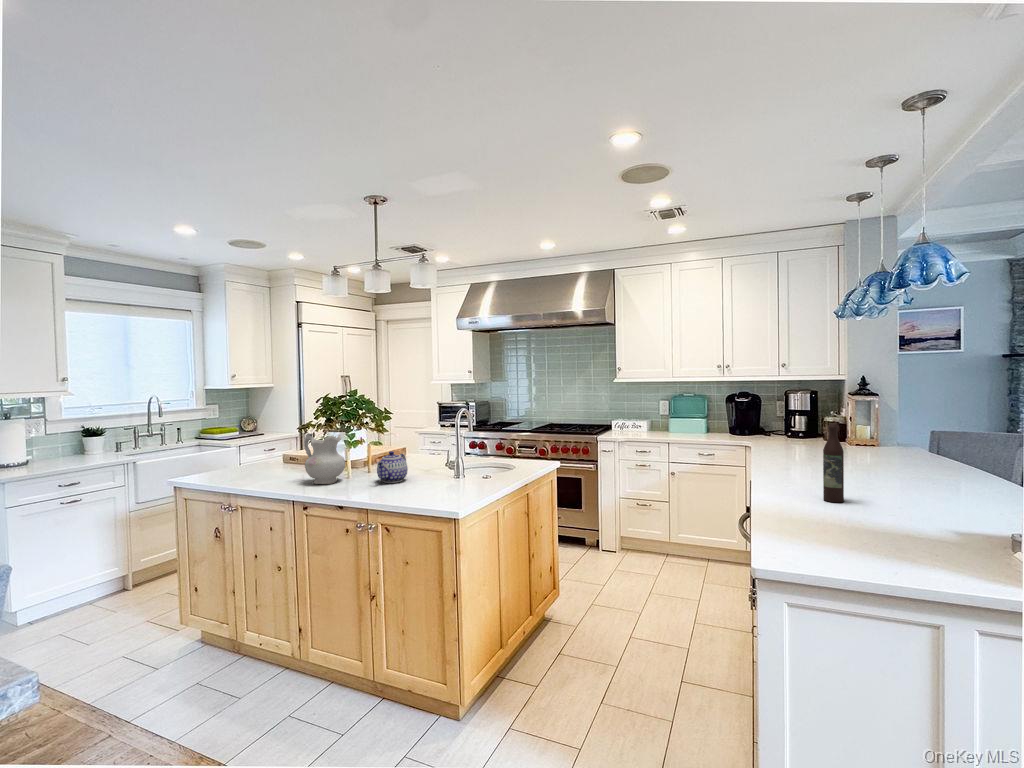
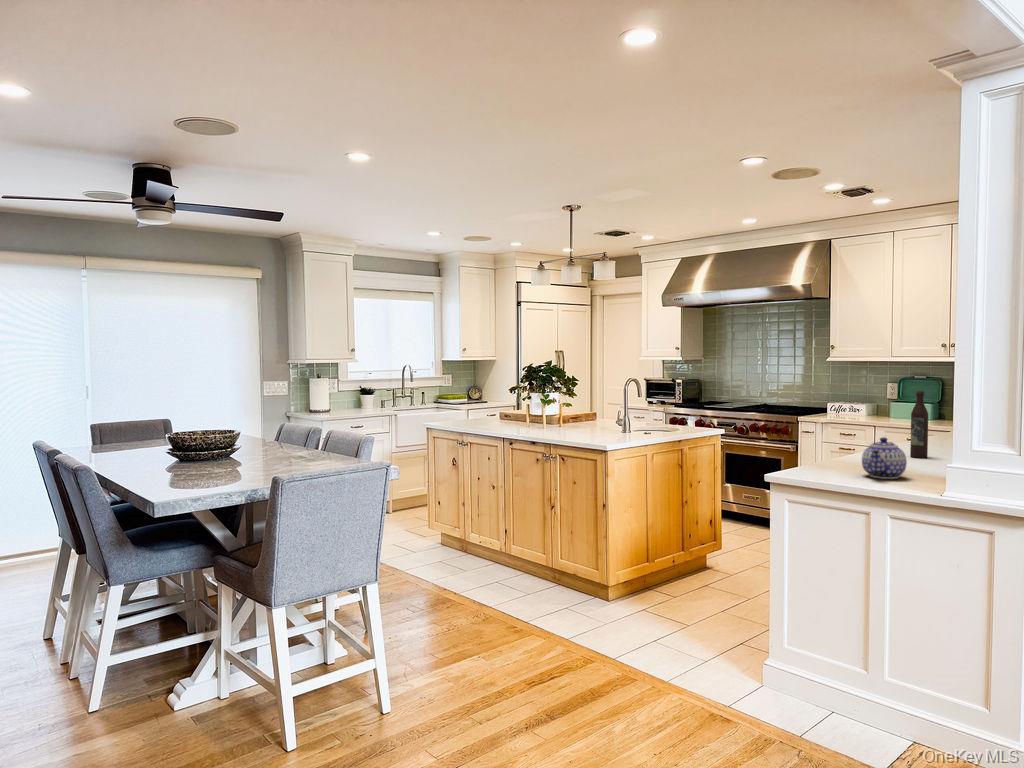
ceramic pitcher: present [304,433,345,484] -> none [511,391,540,429]
teapot: present [377,451,408,483] -> present [862,437,907,479]

